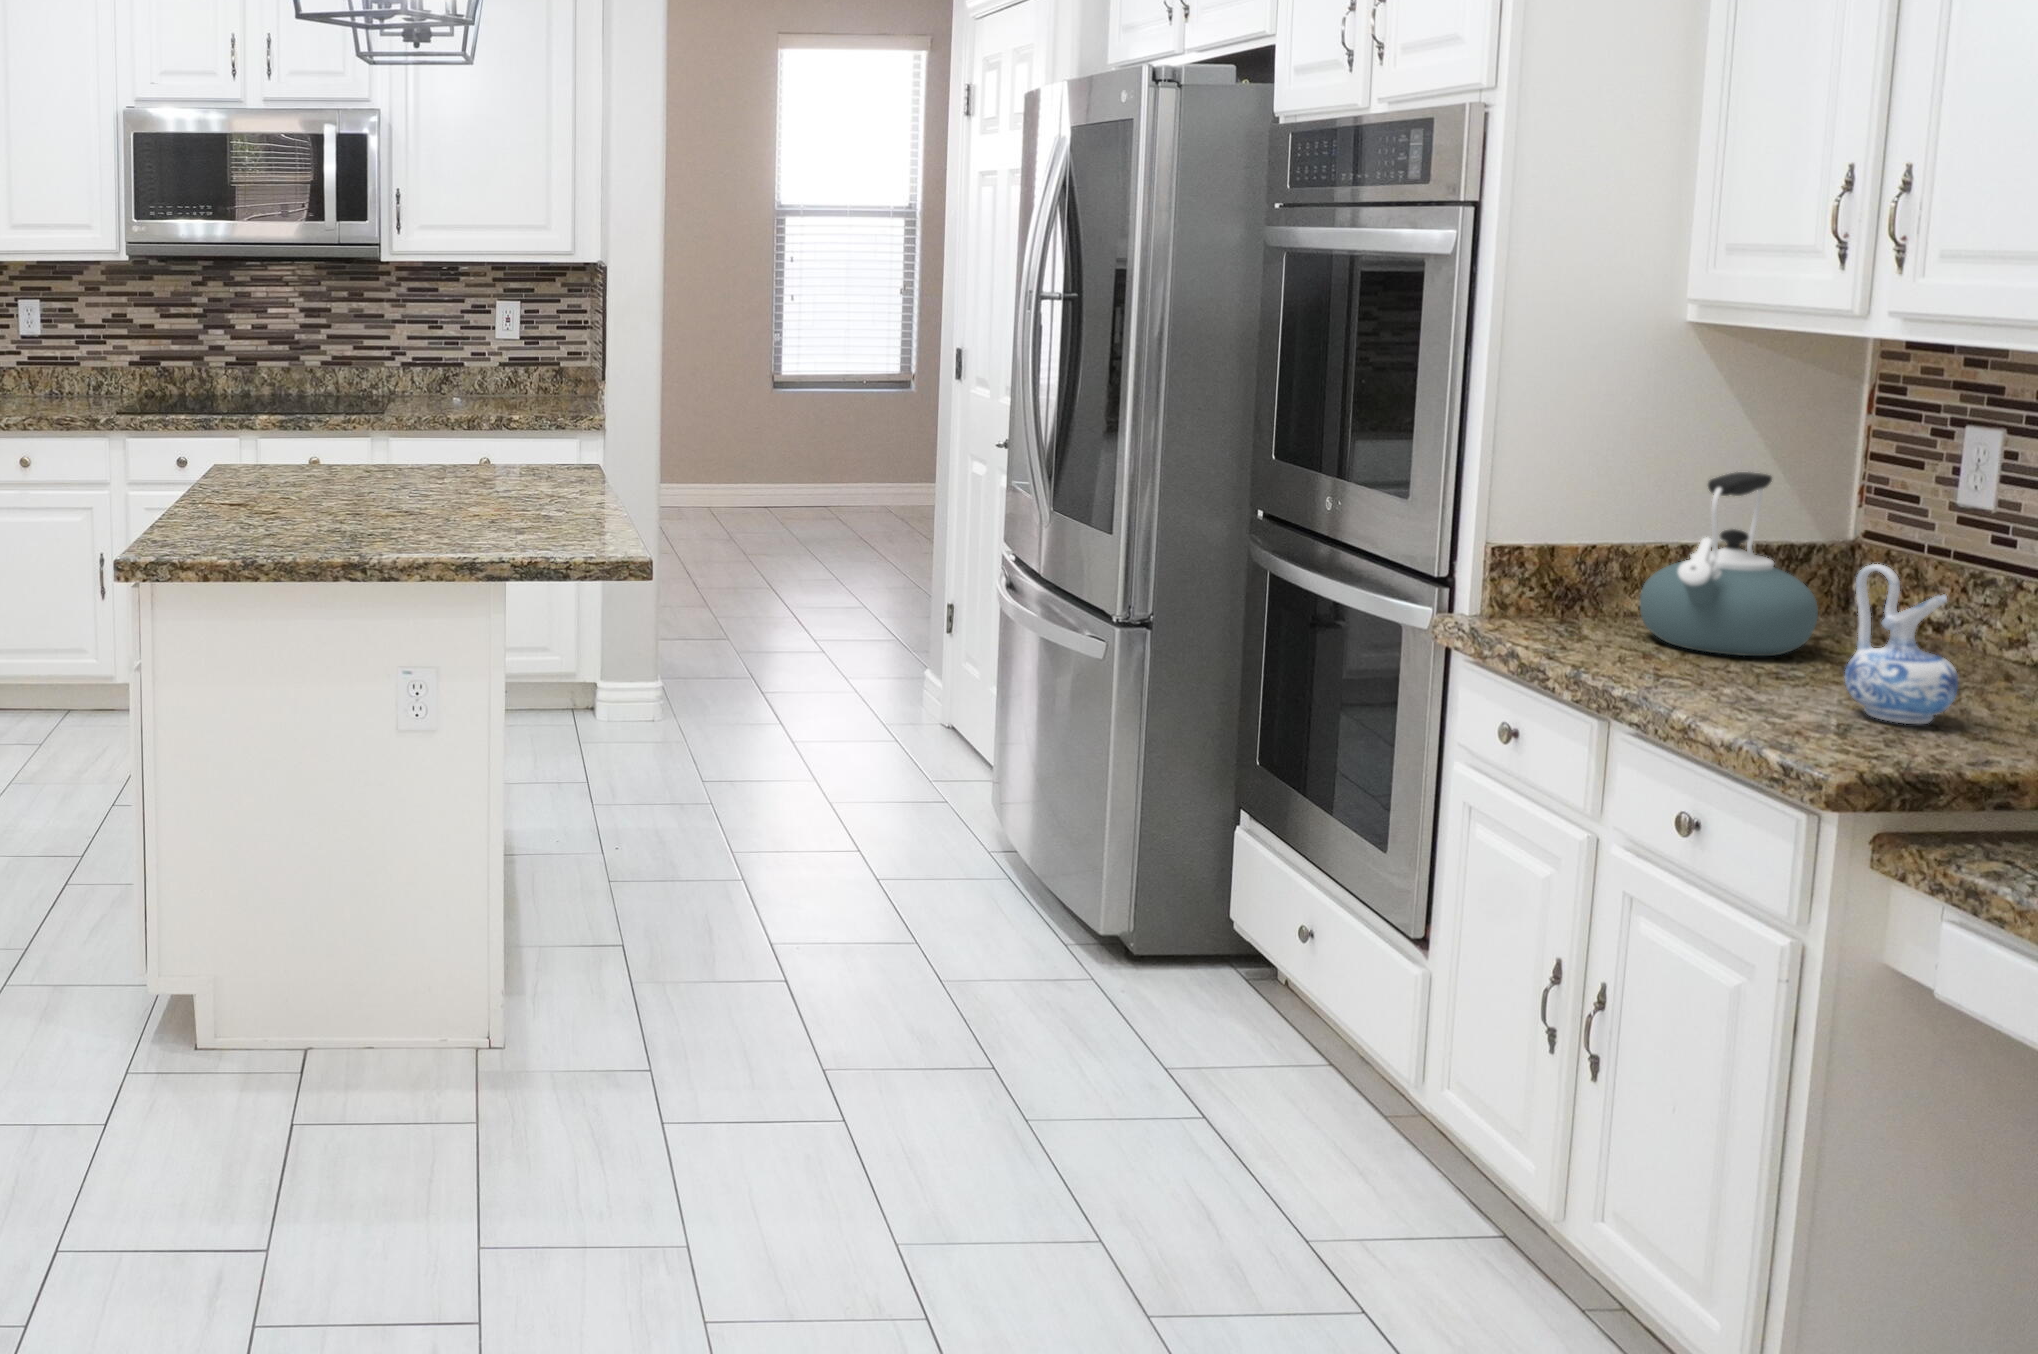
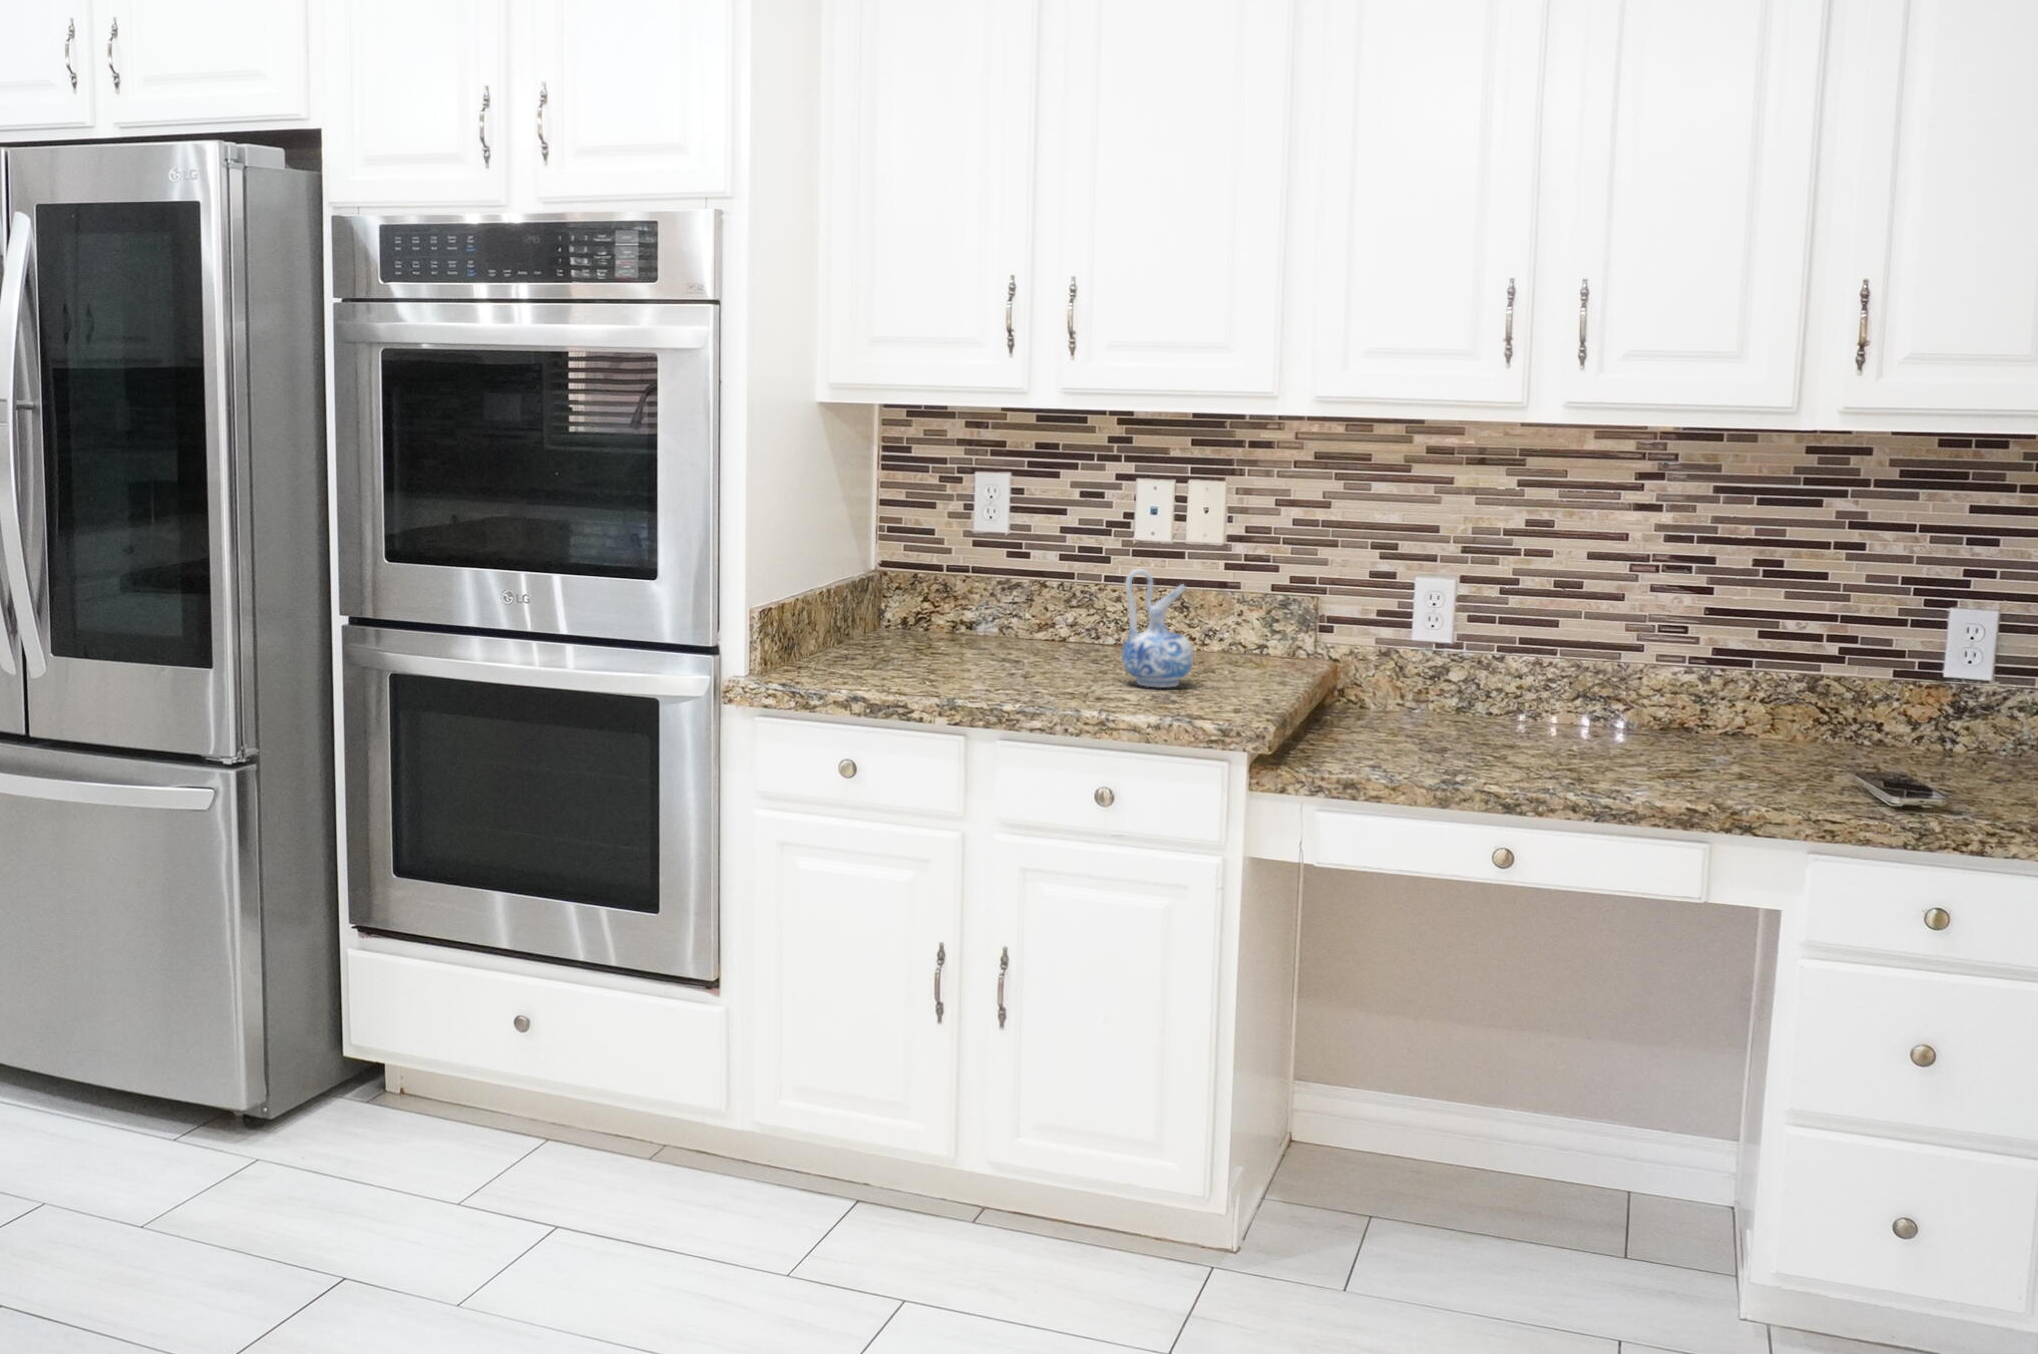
kettle: present [1640,472,1818,656] -> none [870,516,998,670]

